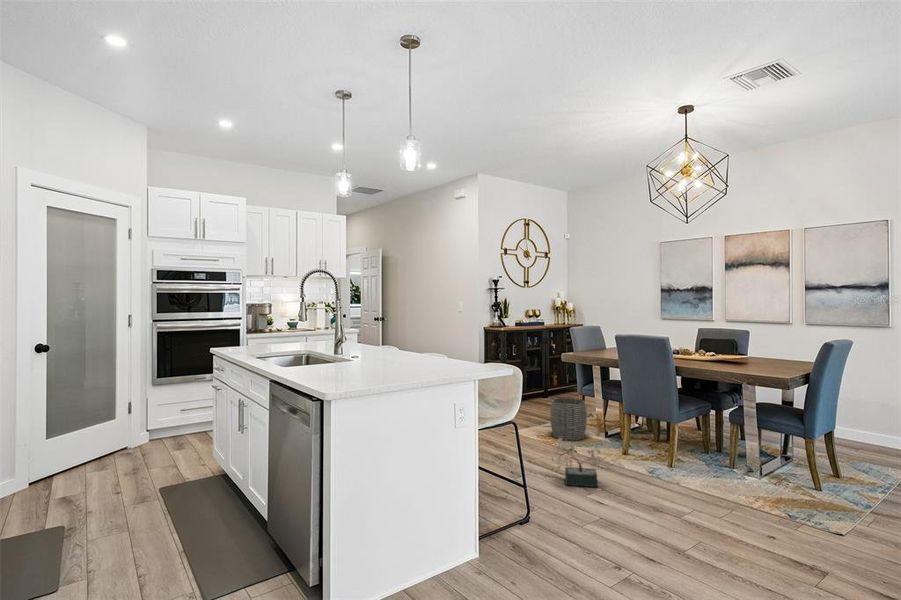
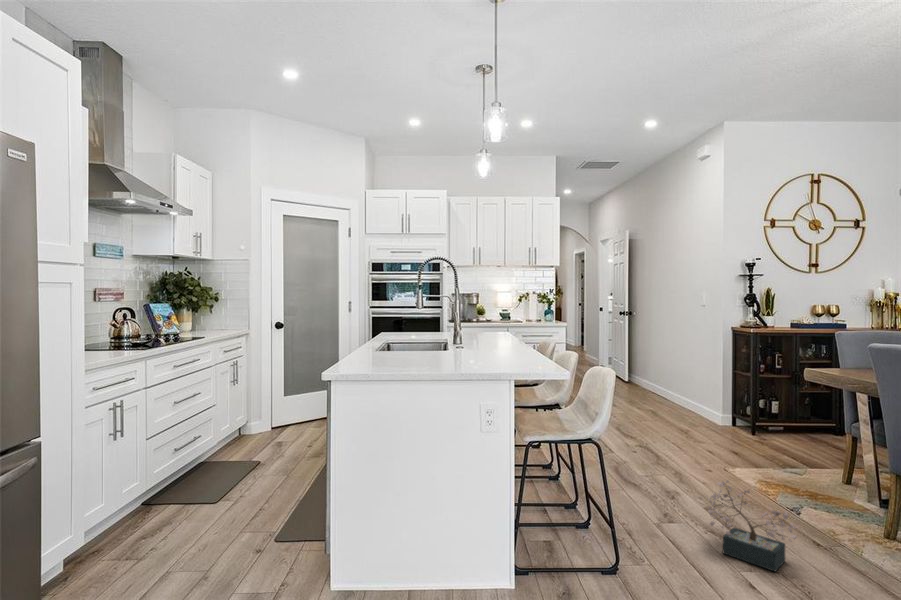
woven basket: present [550,398,587,440] -> none [782,430,848,499]

